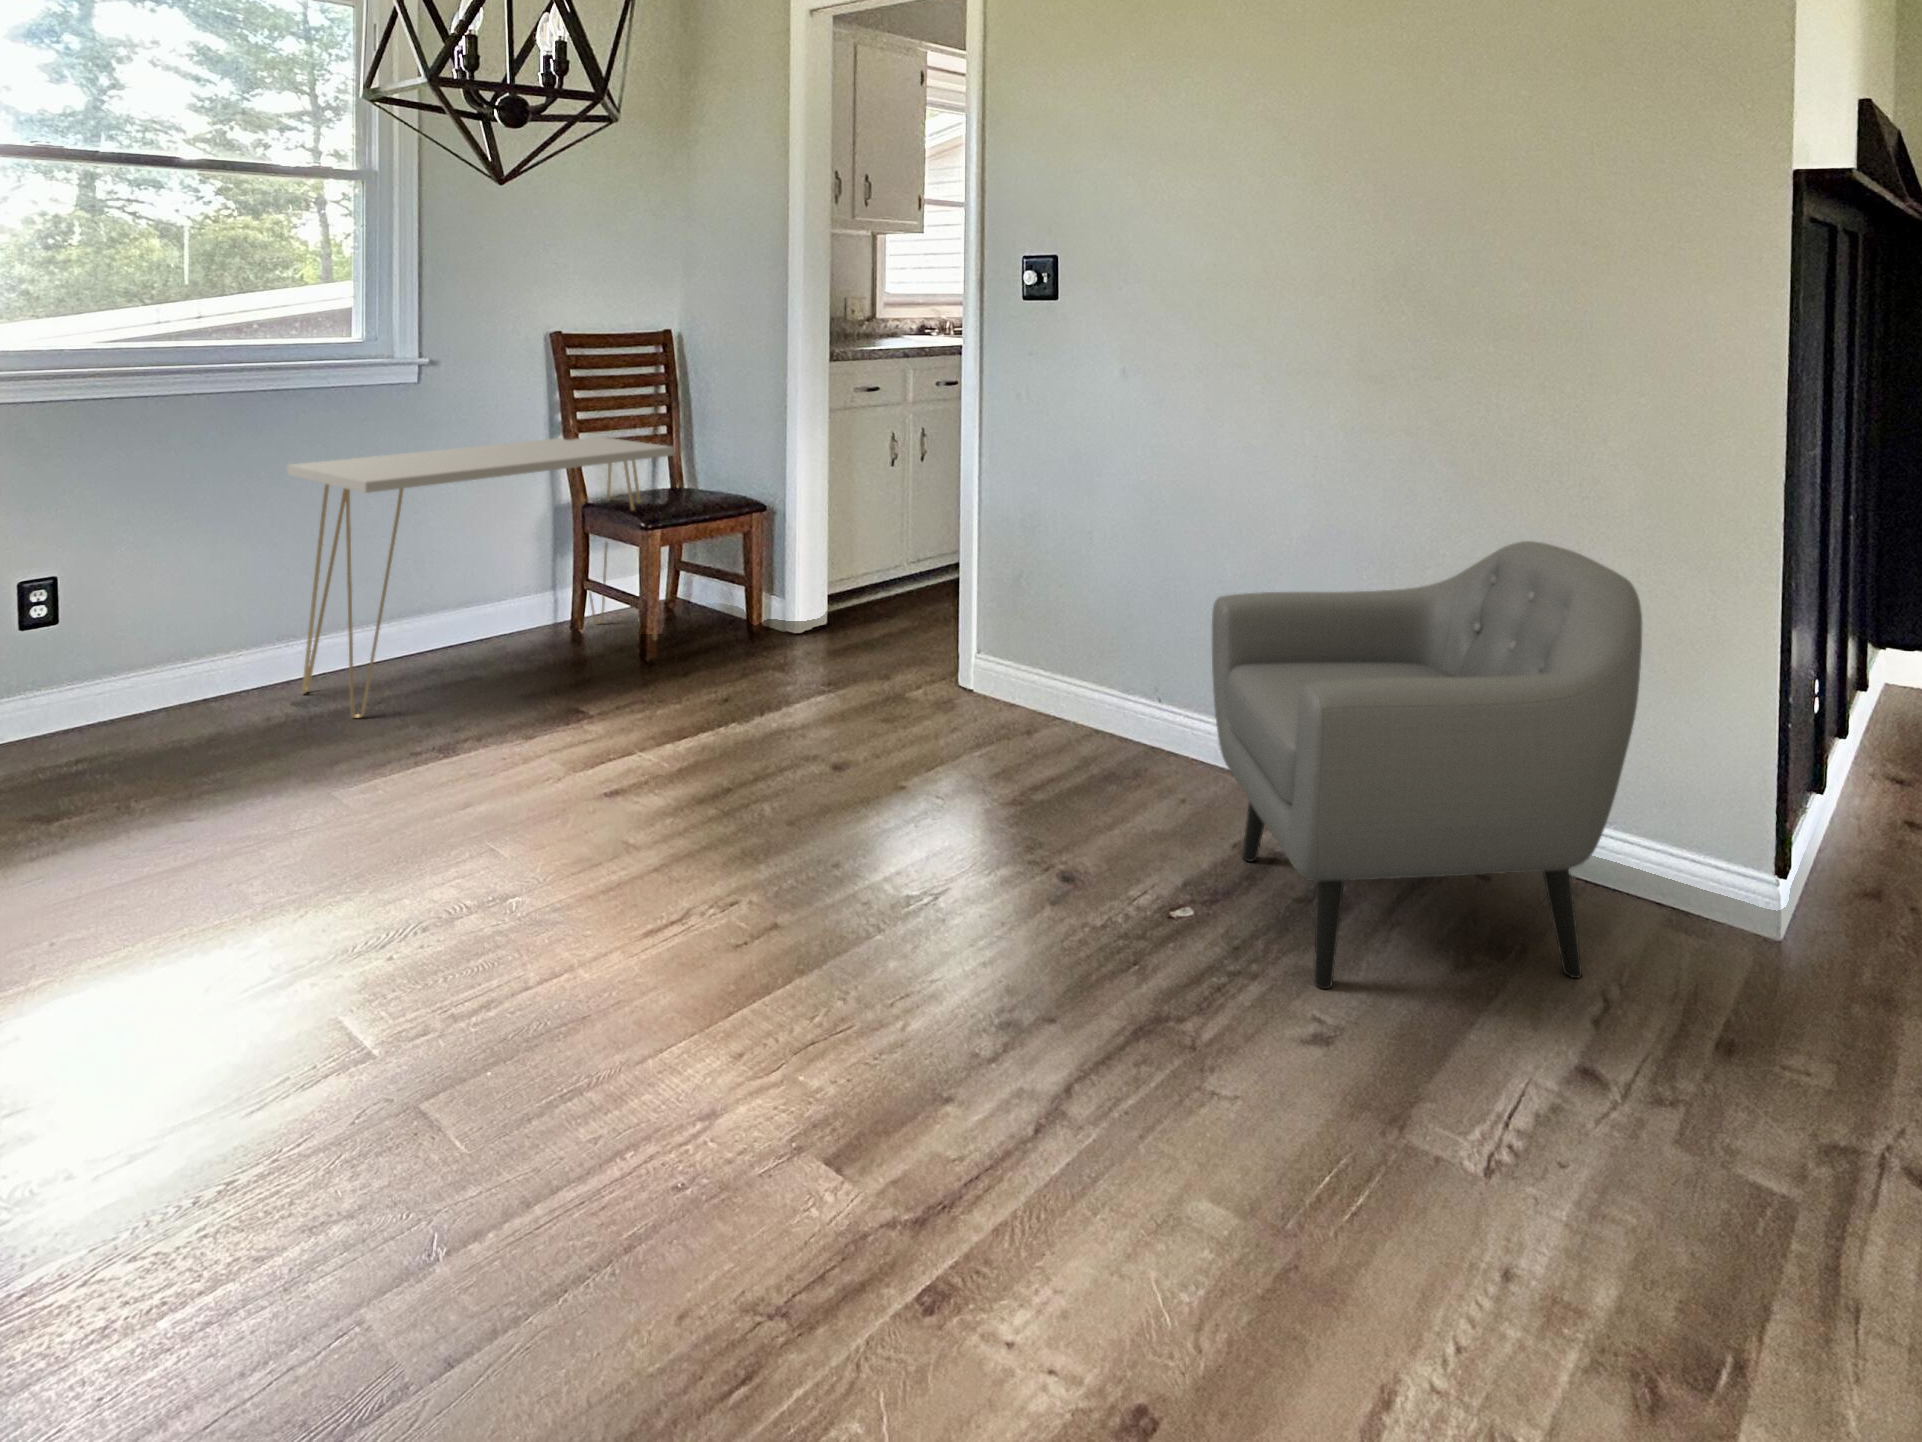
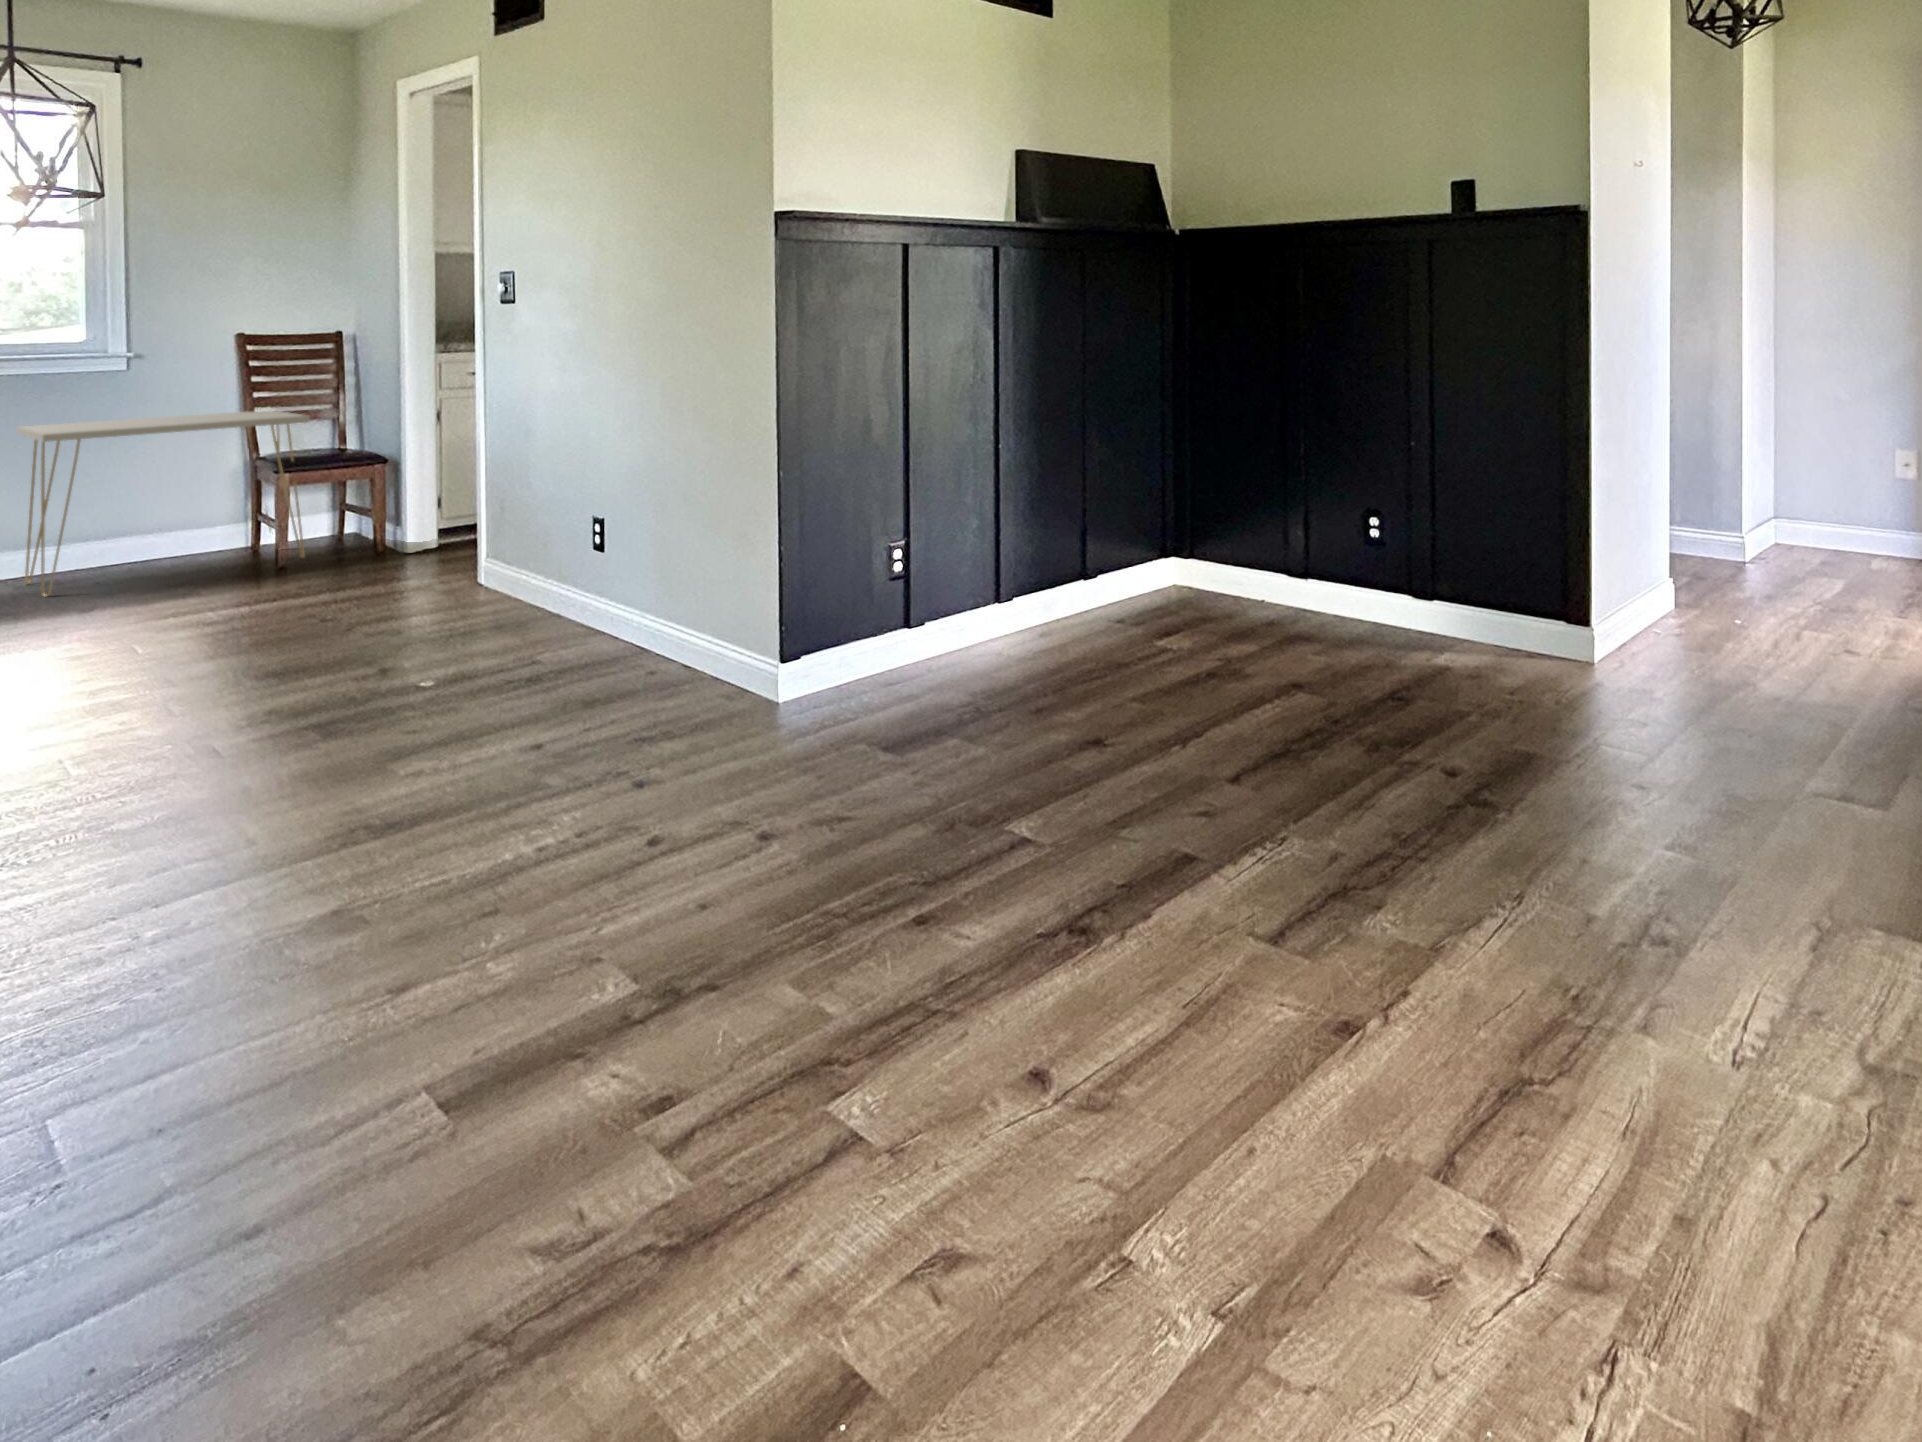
armchair: present [1212,541,1642,989] -> none [404,454,684,713]

